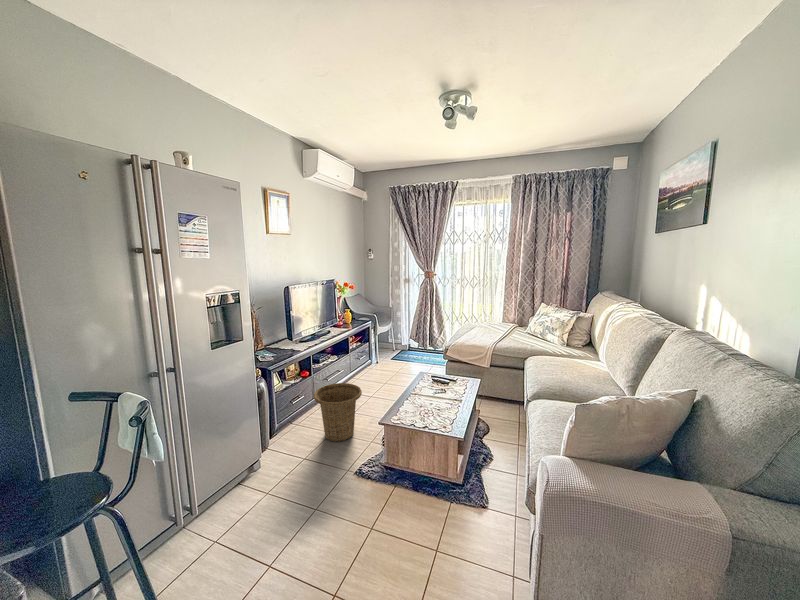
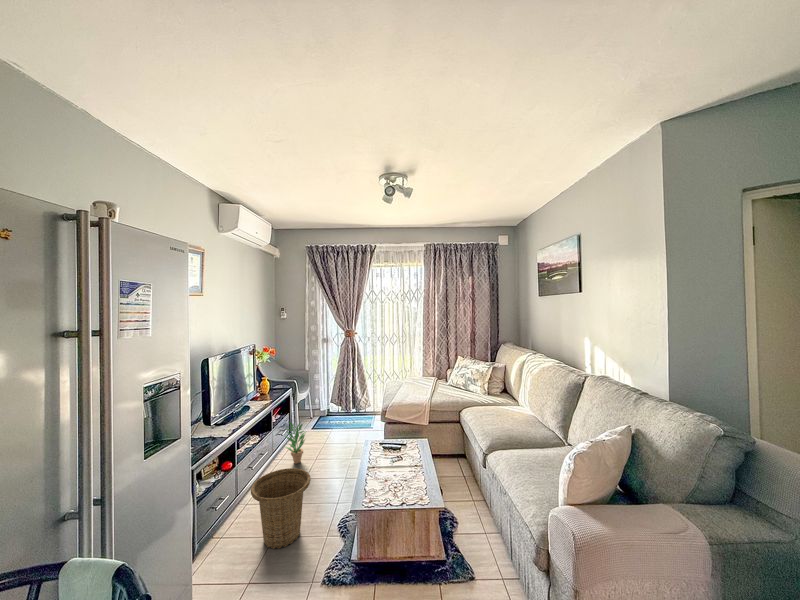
potted plant: none [357,348,377,384] -> present [285,422,306,464]

